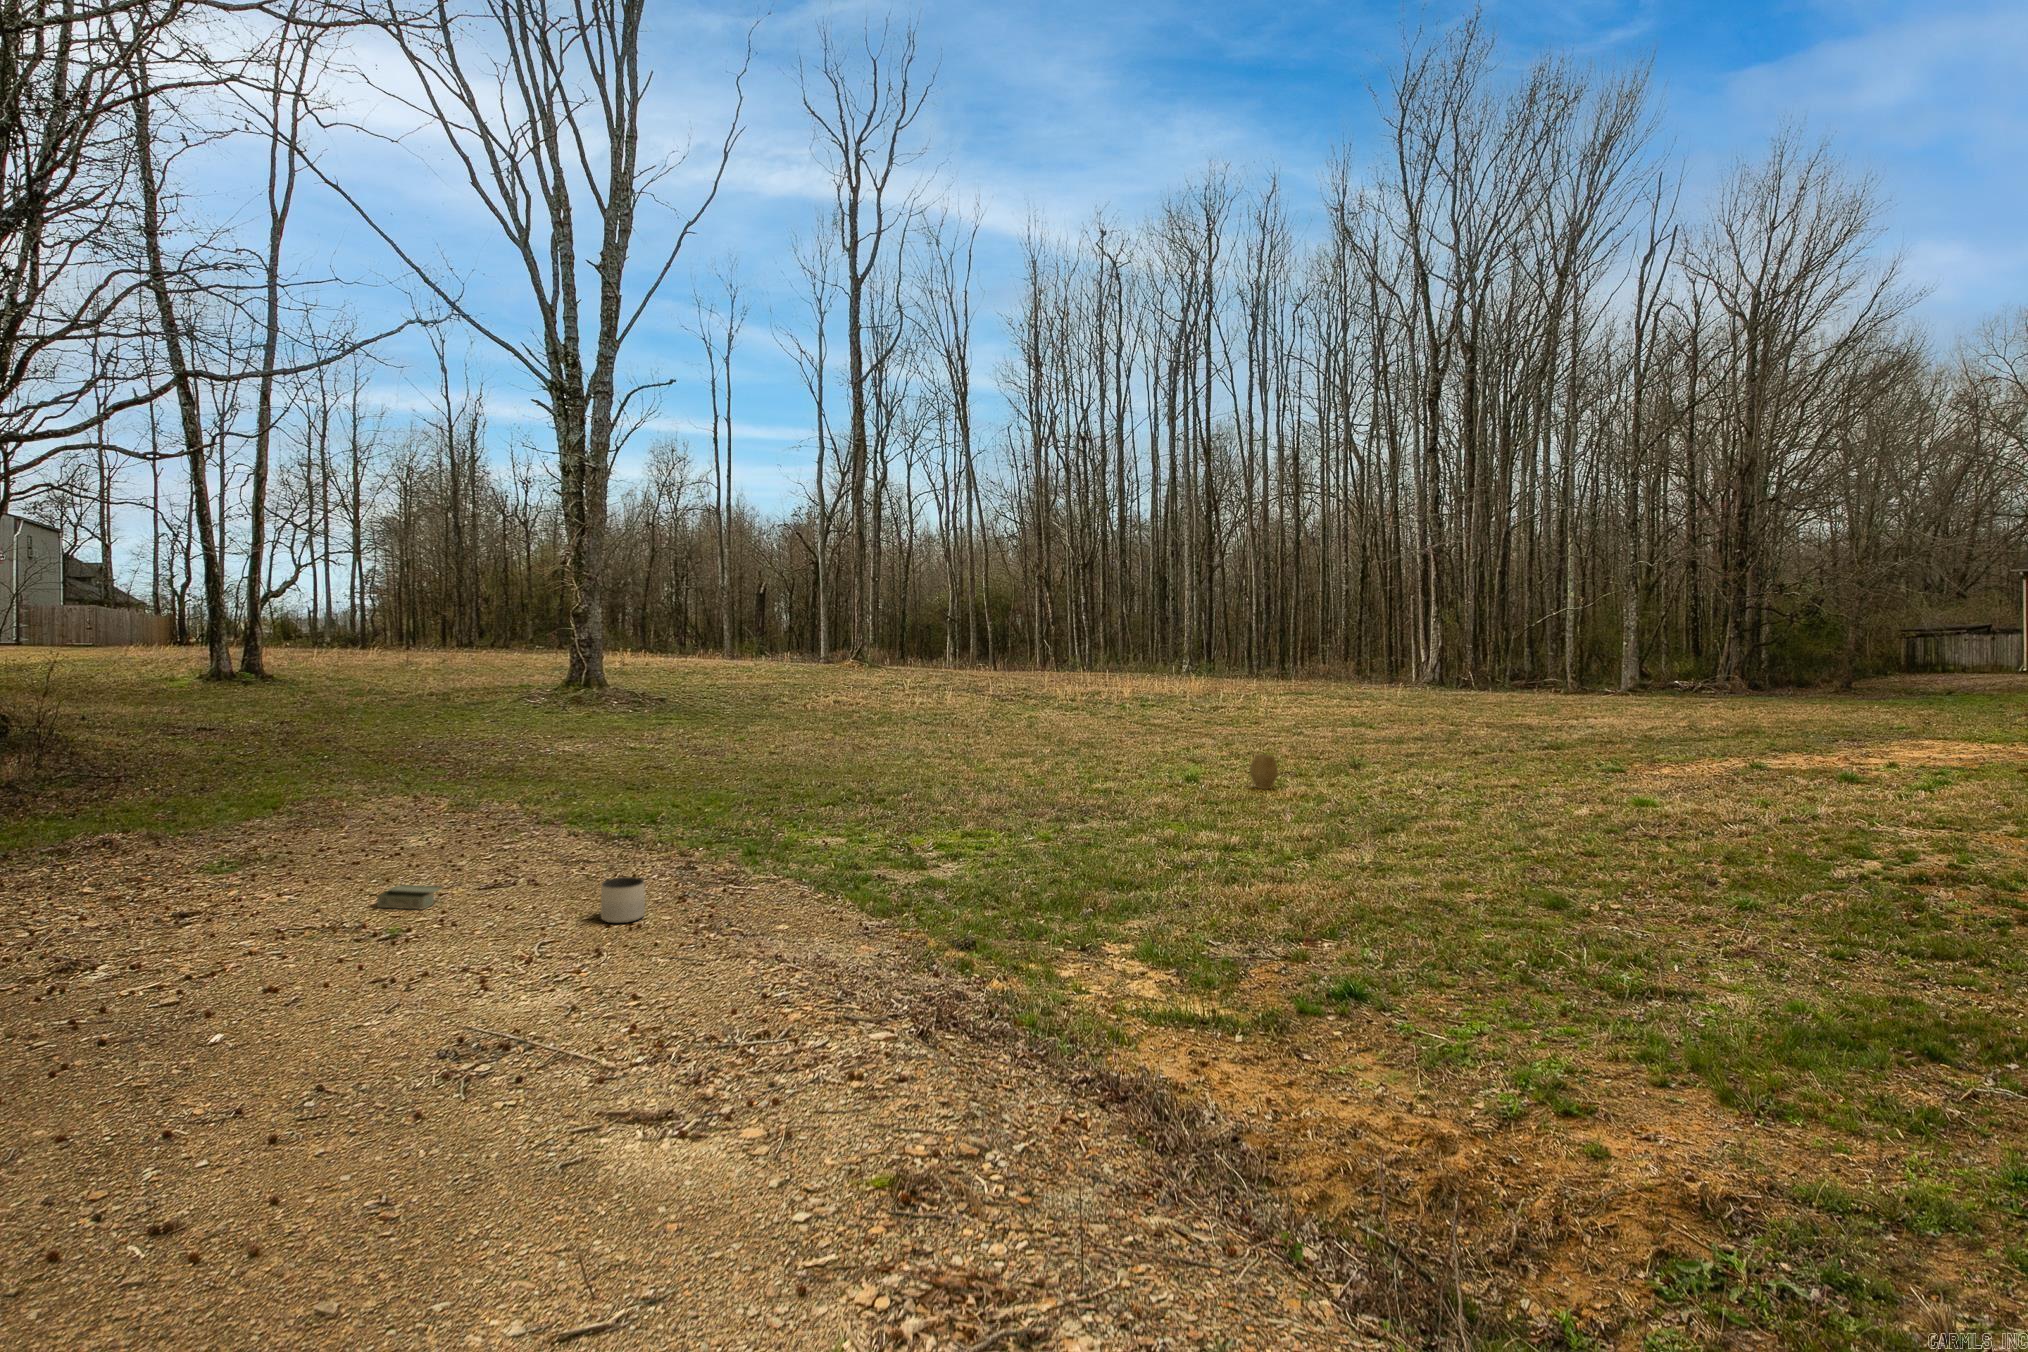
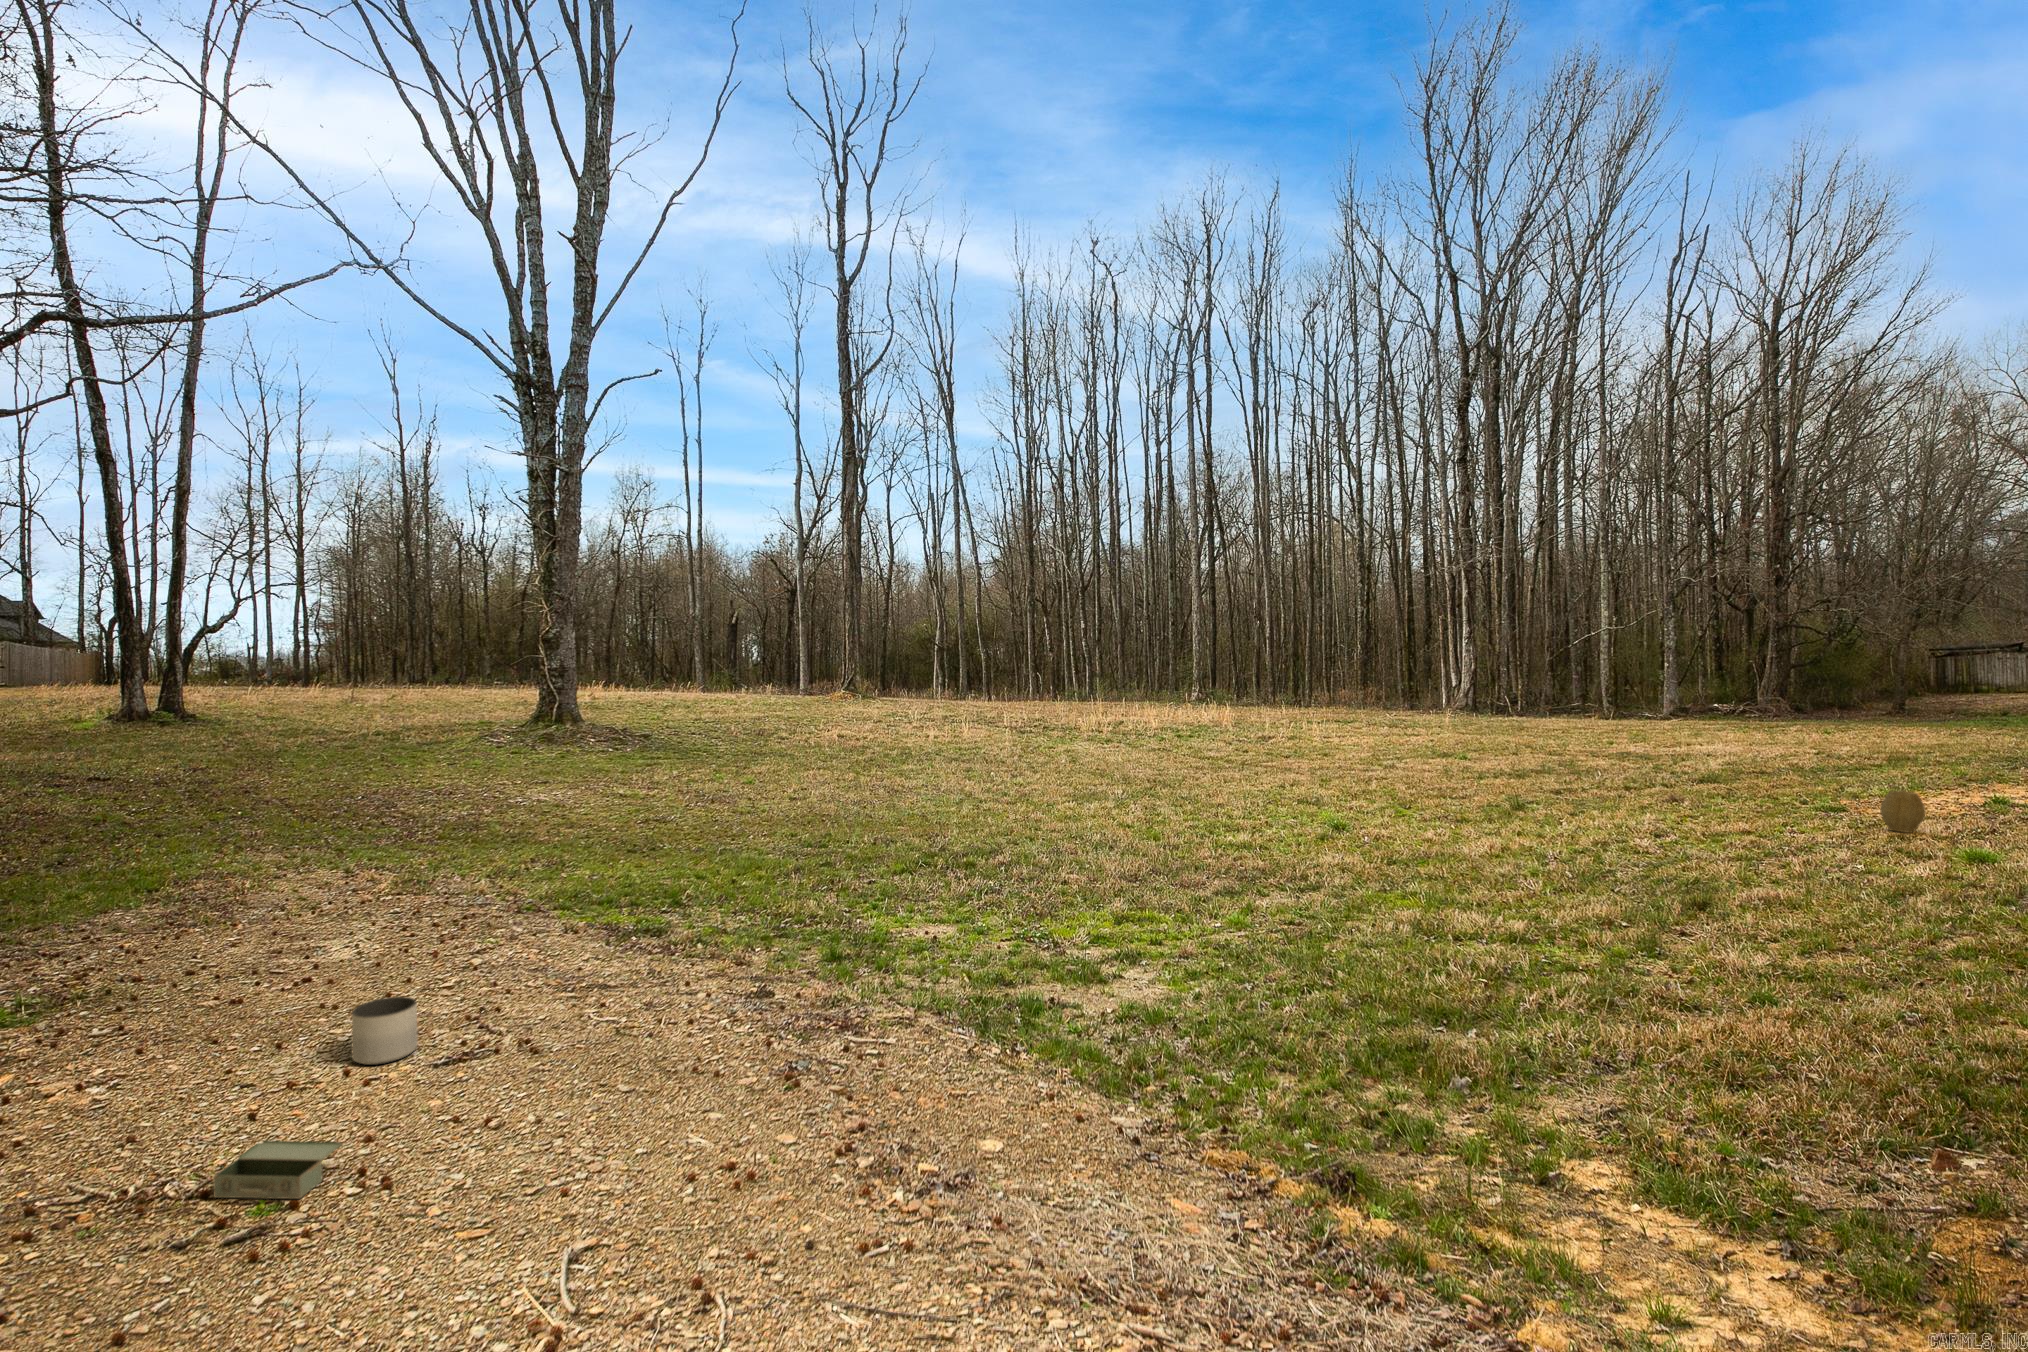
woven basket: present [1250,754,1278,789] -> present [1880,790,1925,833]
planter: present [601,877,645,923] -> present [352,996,418,1065]

